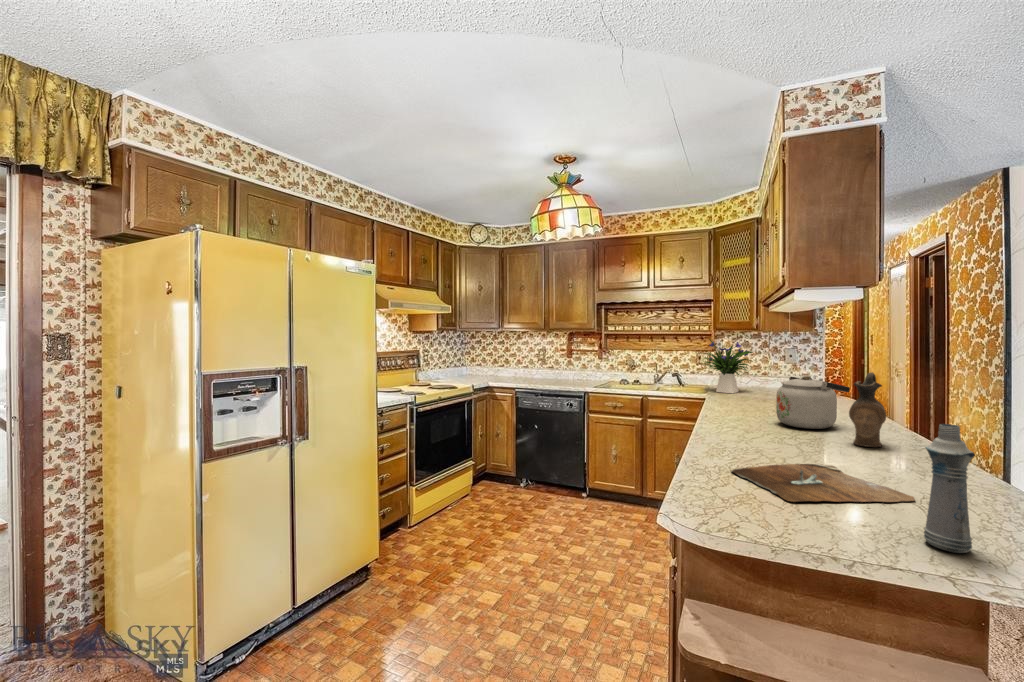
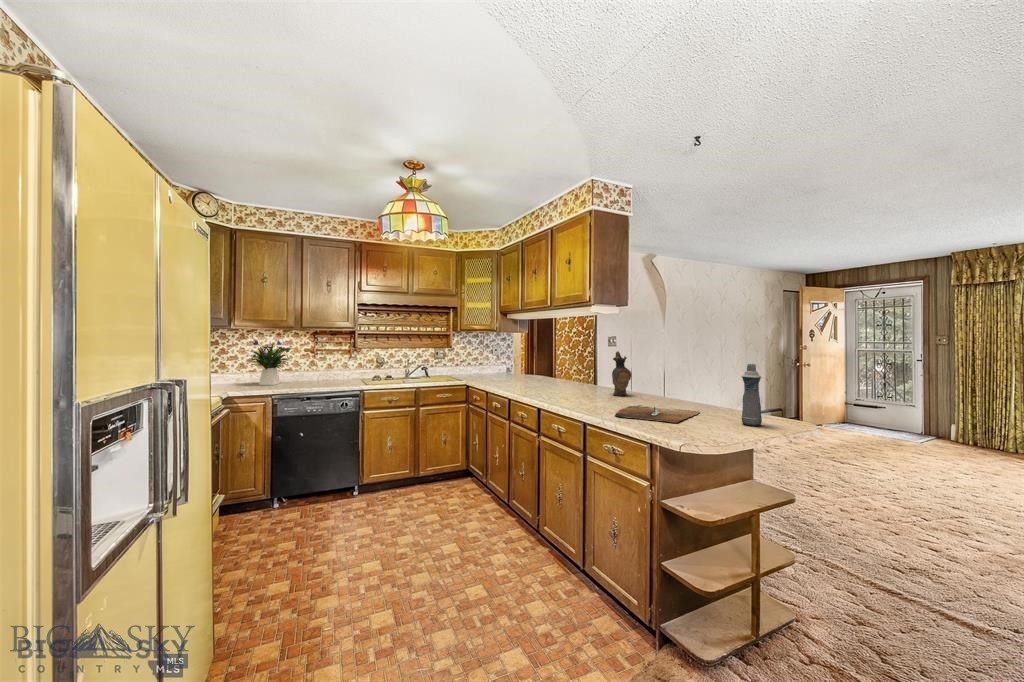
flower arrangement: present [703,339,753,393] -> present [249,338,293,385]
kettle: present [776,376,850,429] -> none [549,357,593,392]

